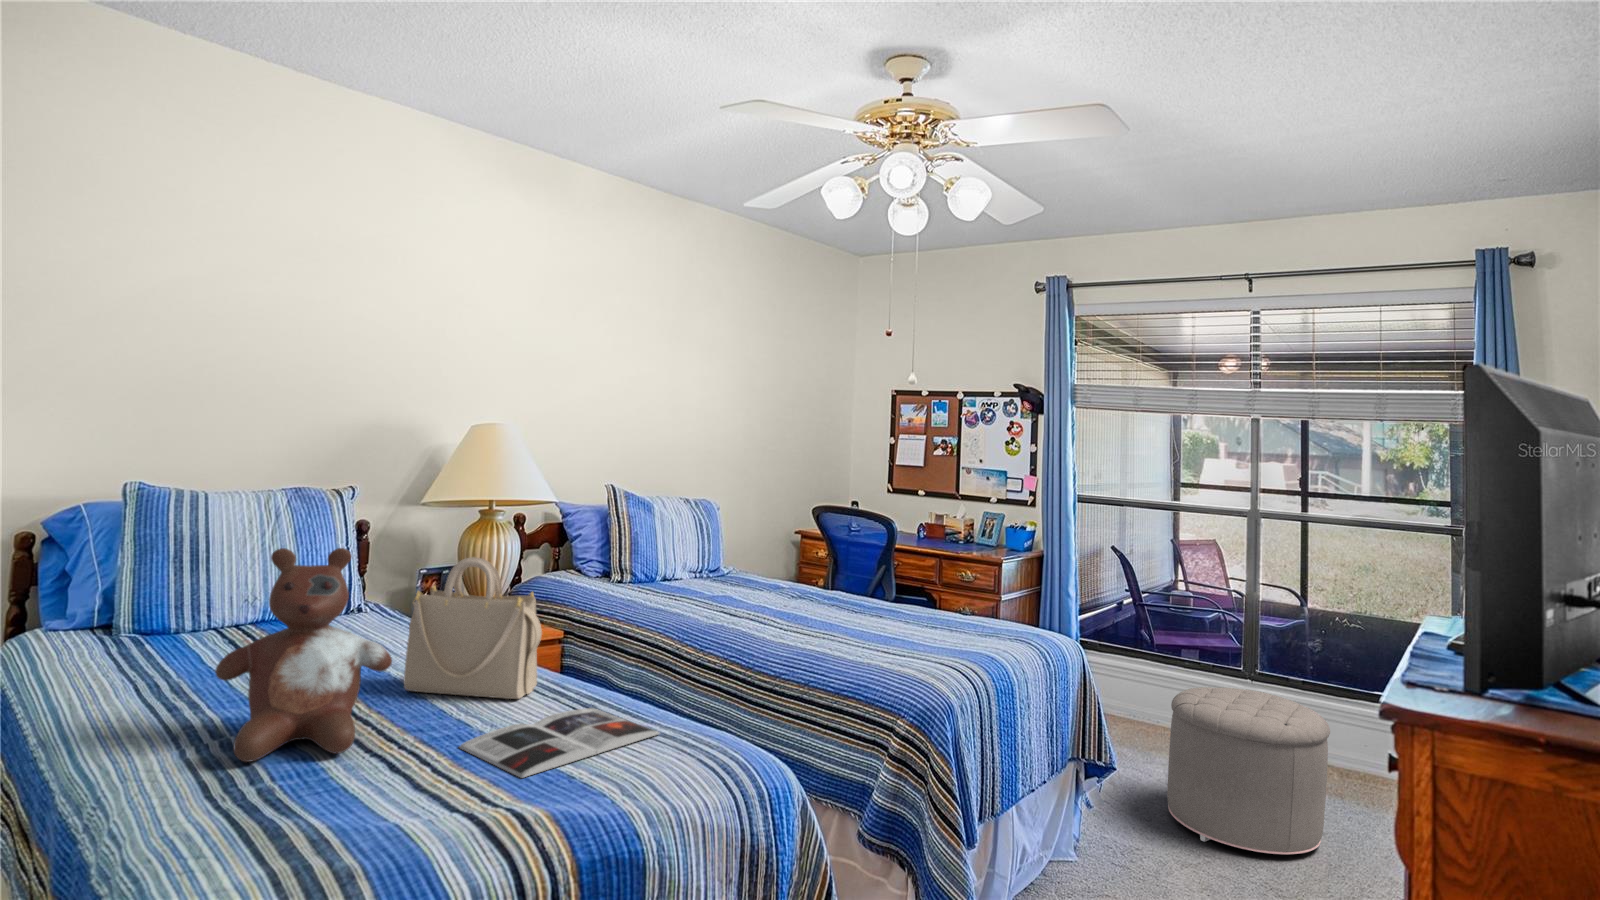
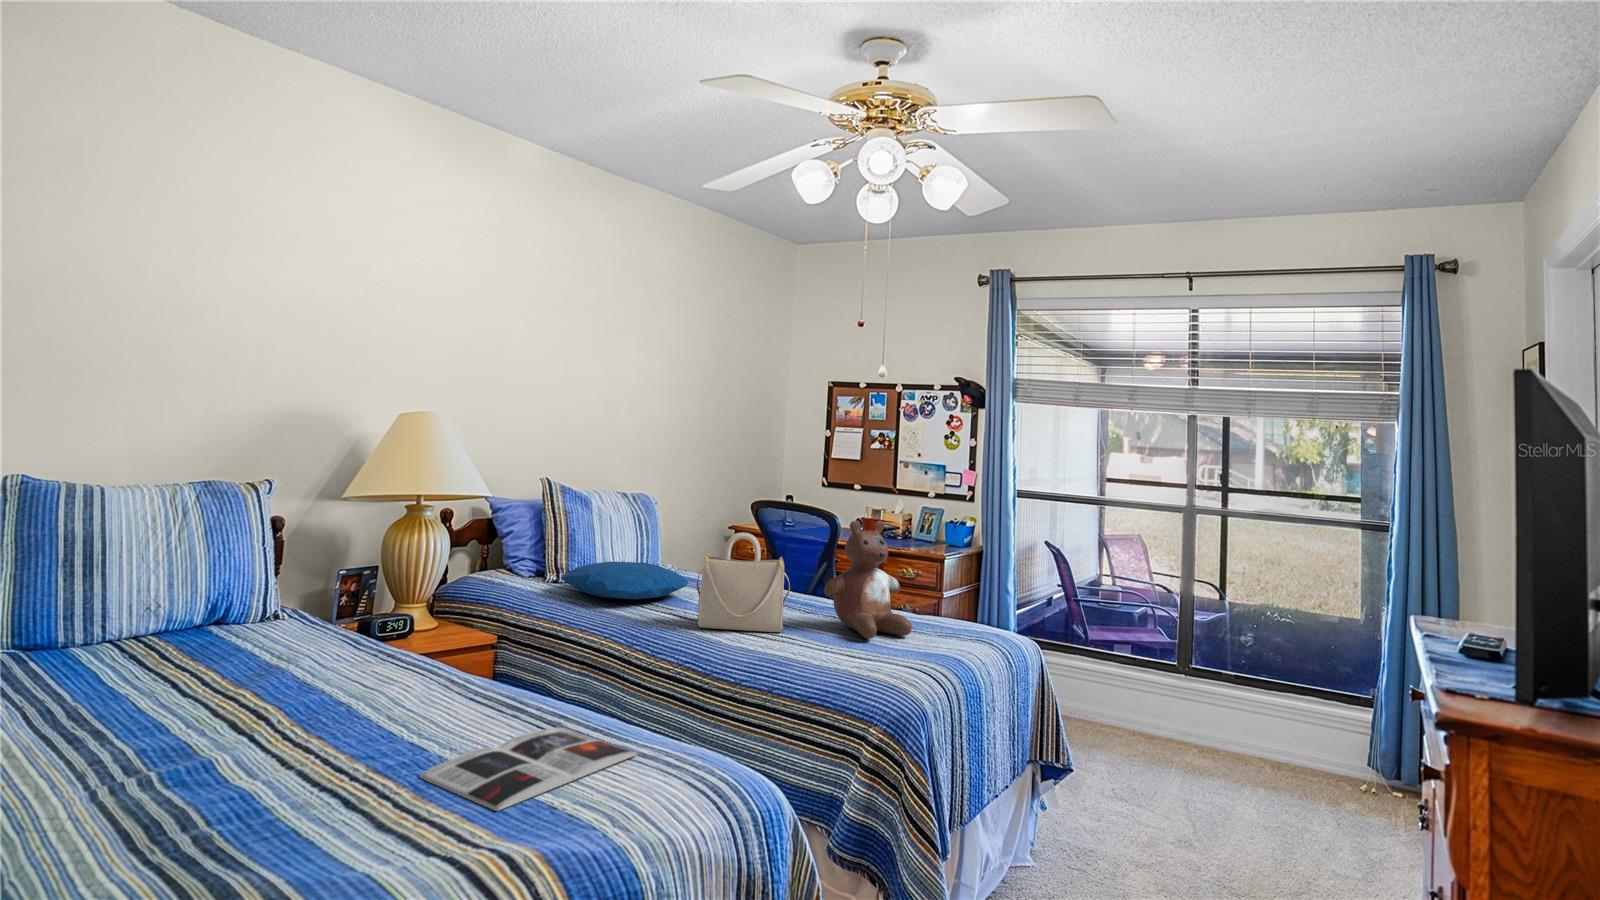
stuffed bear: present [215,548,392,762] -> present [824,521,912,639]
handbag: present [404,557,542,699] -> present [696,532,790,632]
pillow: none [621,563,740,598] -> present [561,561,688,599]
ottoman: present [1167,687,1330,854] -> none [1113,684,1270,848]

